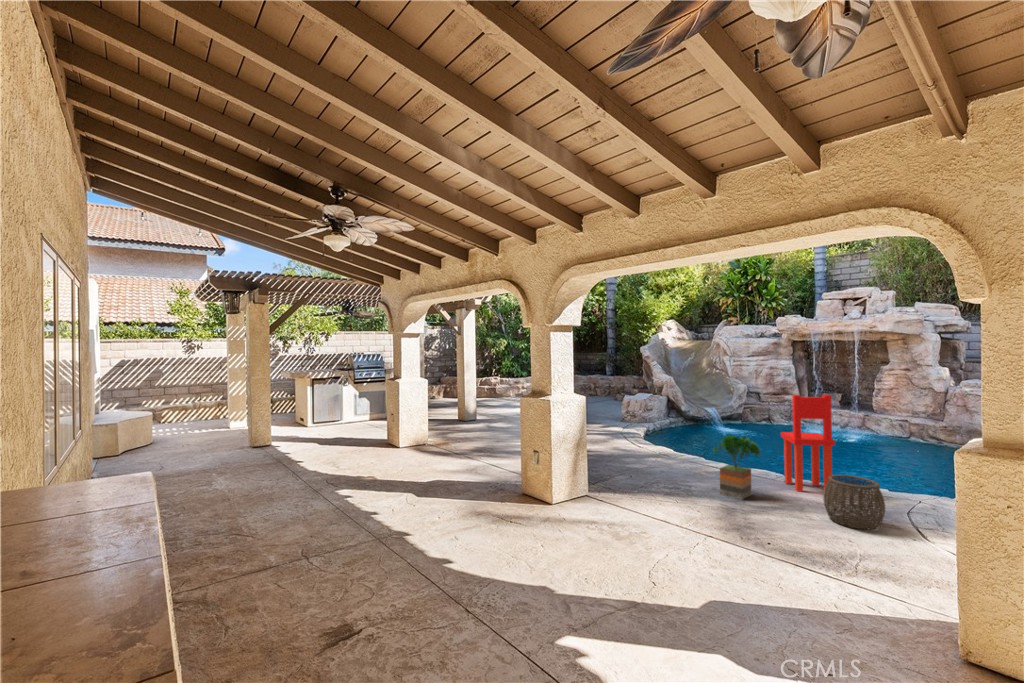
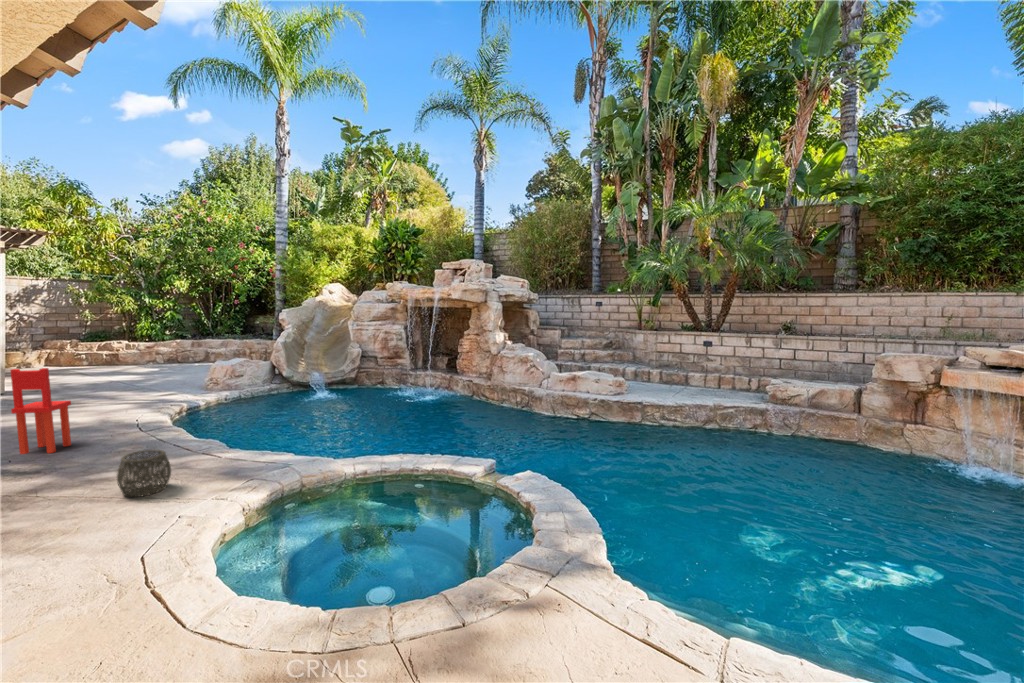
chair: present [781,395,835,492] -> present [10,368,71,454]
potted tree: present [714,436,761,500] -> none [63,418,119,480]

